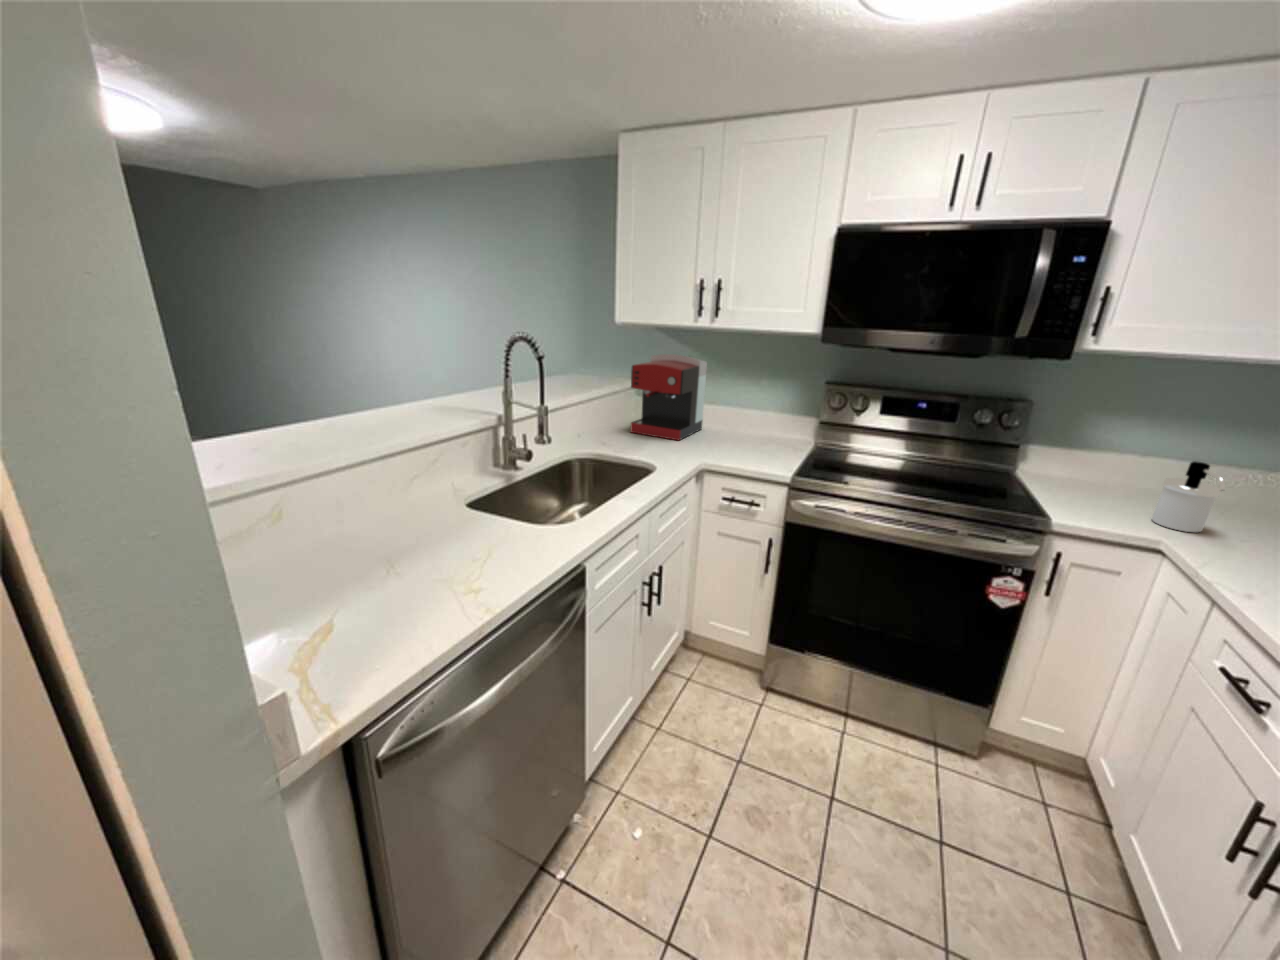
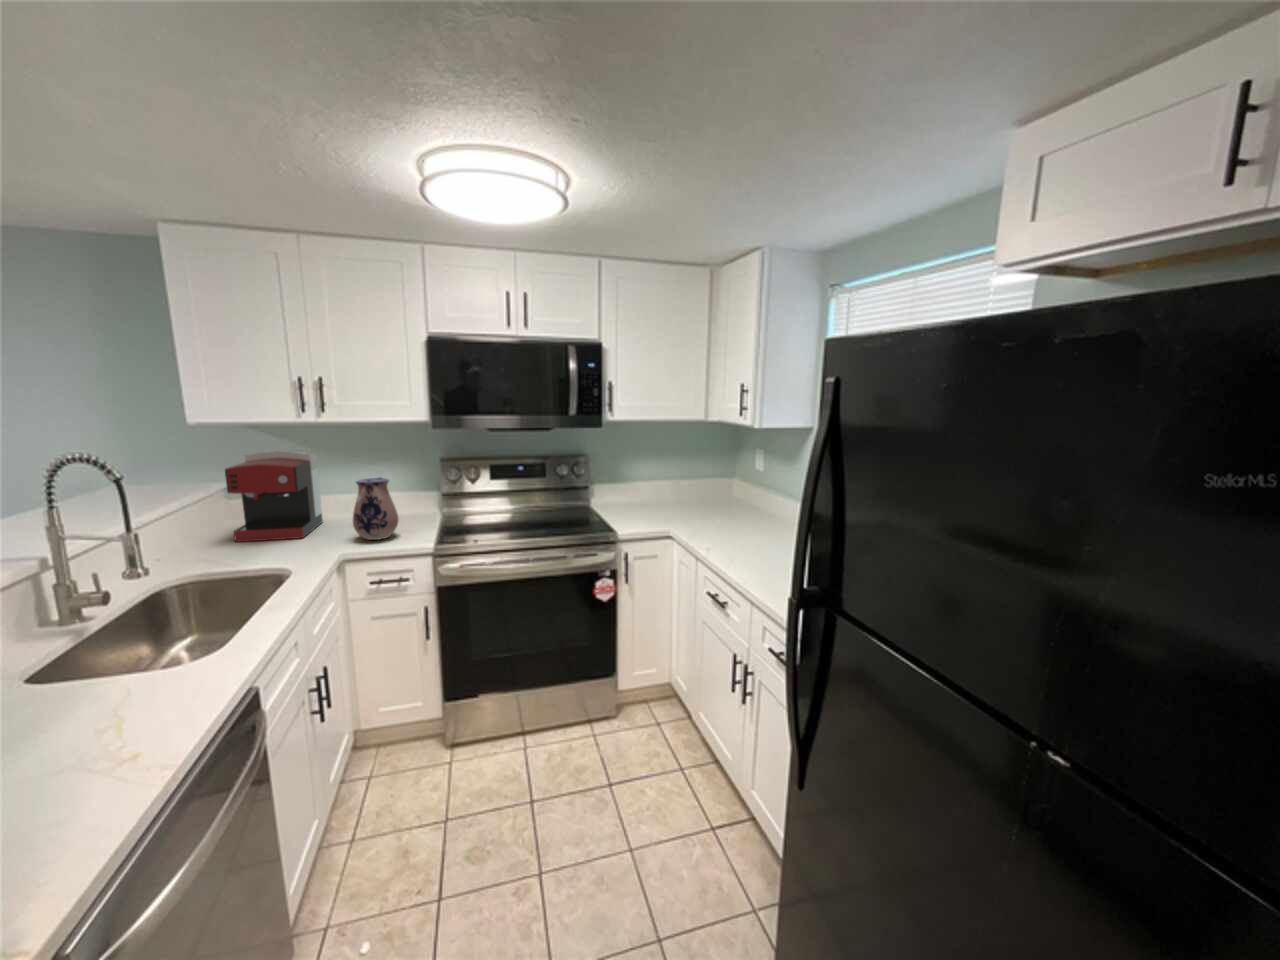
ceramic pitcher: none [720,391,764,457] -> present [353,477,399,540]
soap dispenser: present [1152,461,1225,532] -> none [662,480,688,522]

